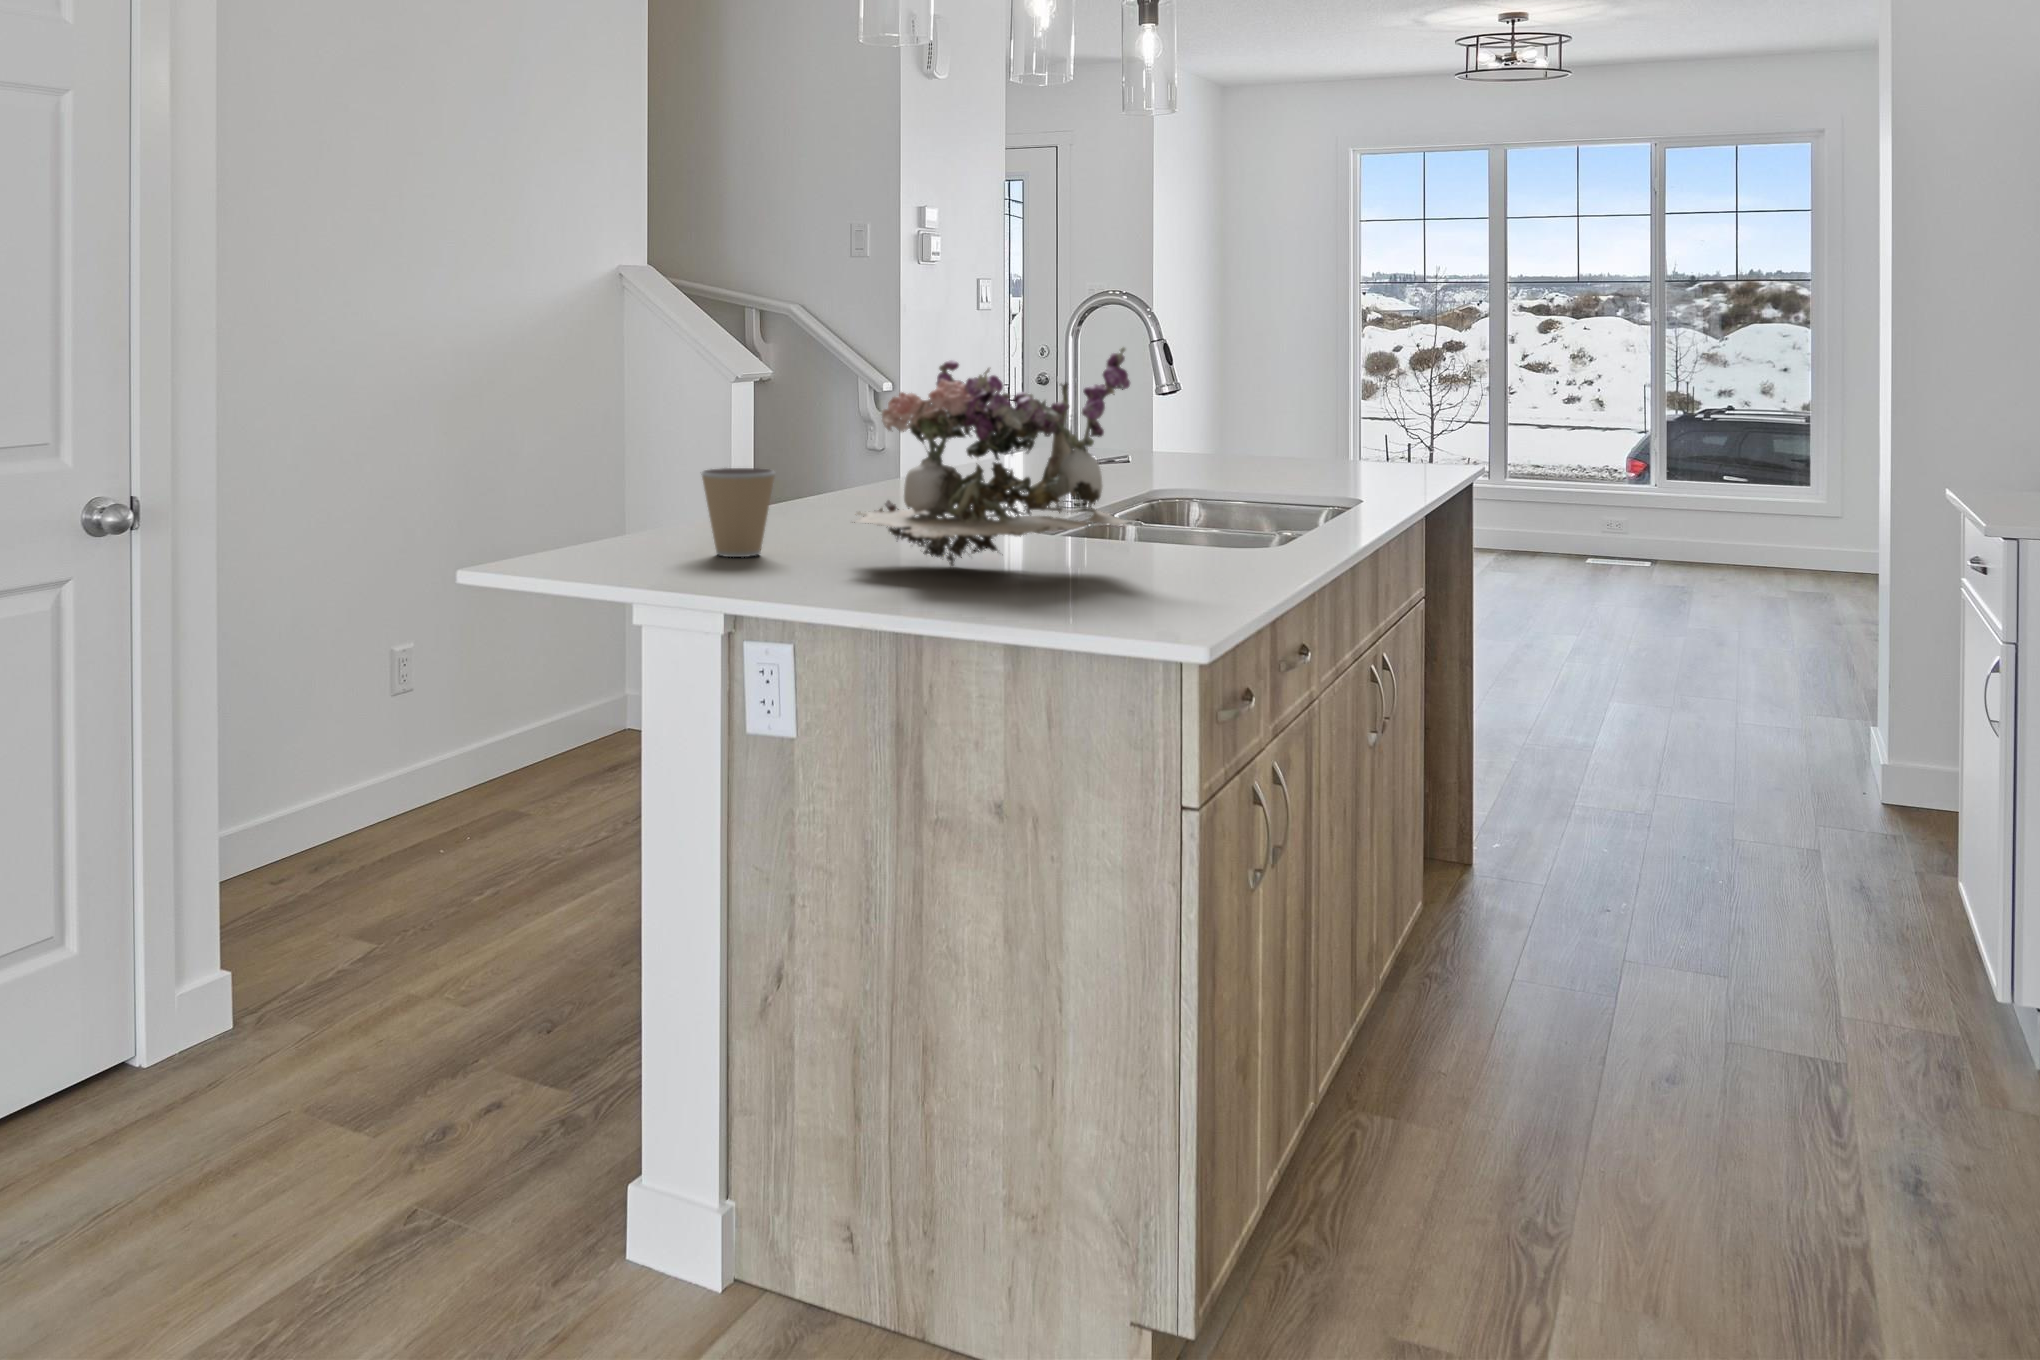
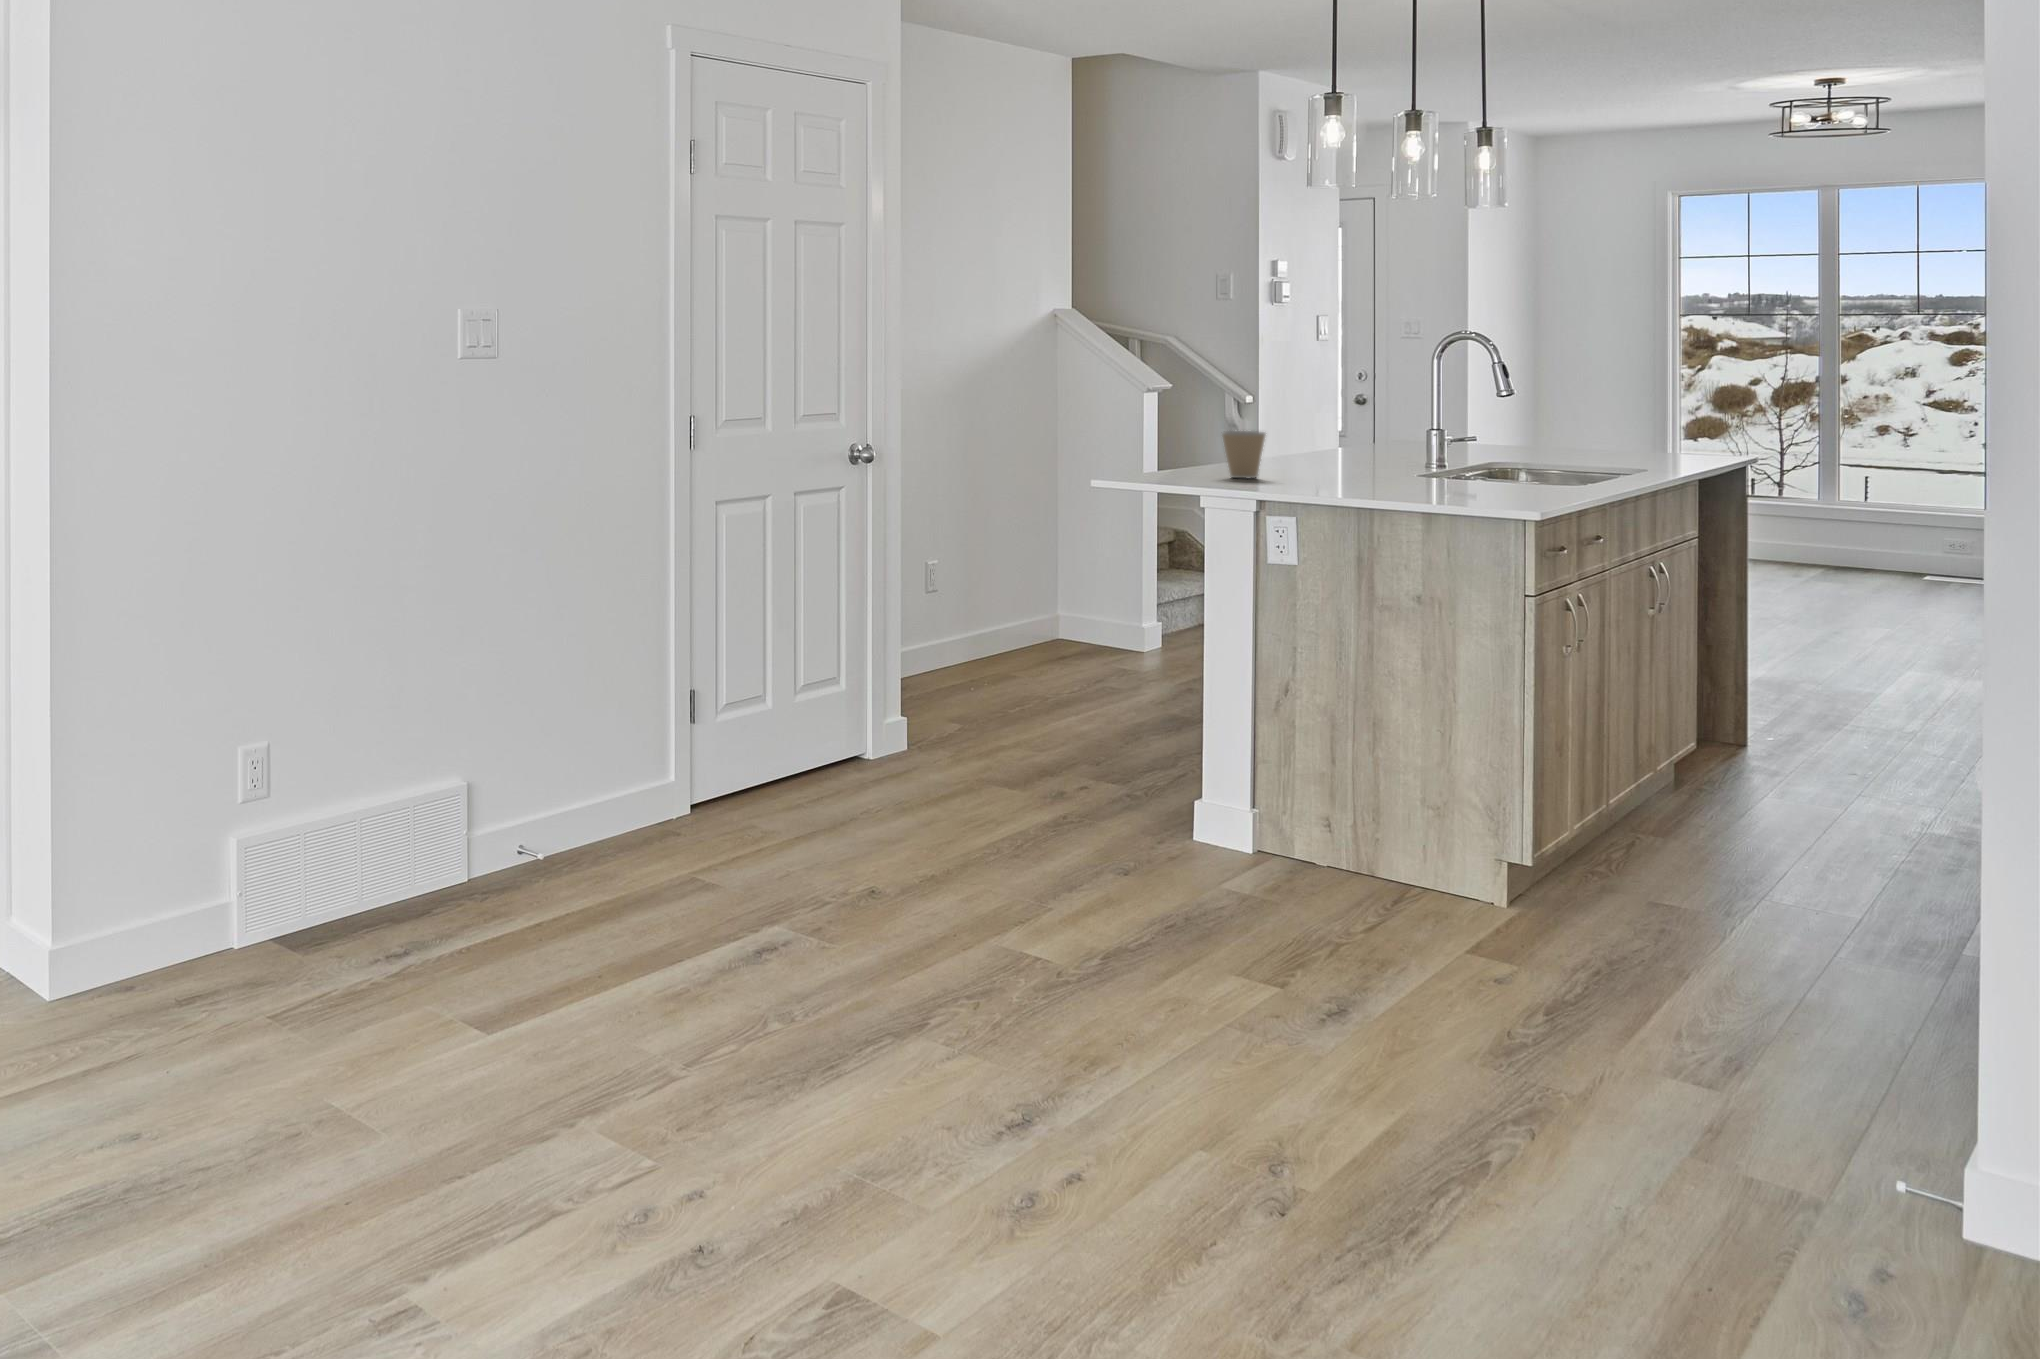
flower arrangement: present [854,347,1130,567] -> none [1317,363,1491,485]

